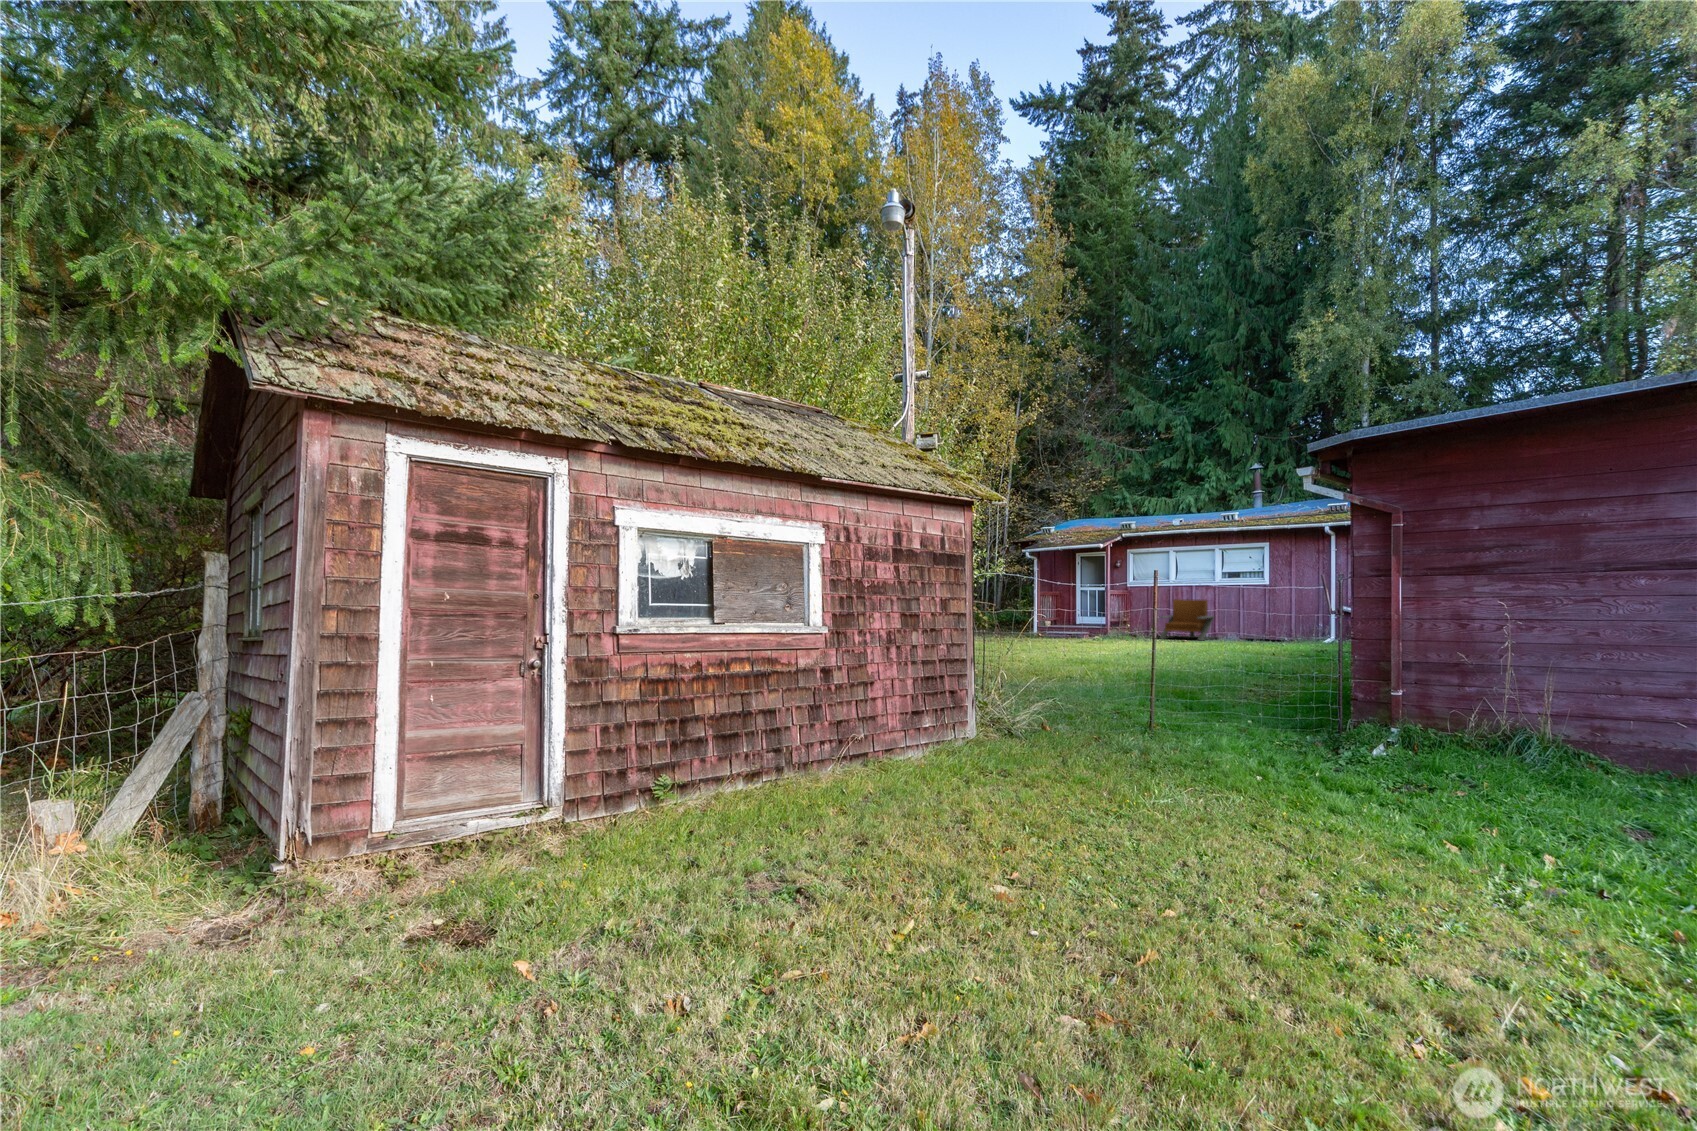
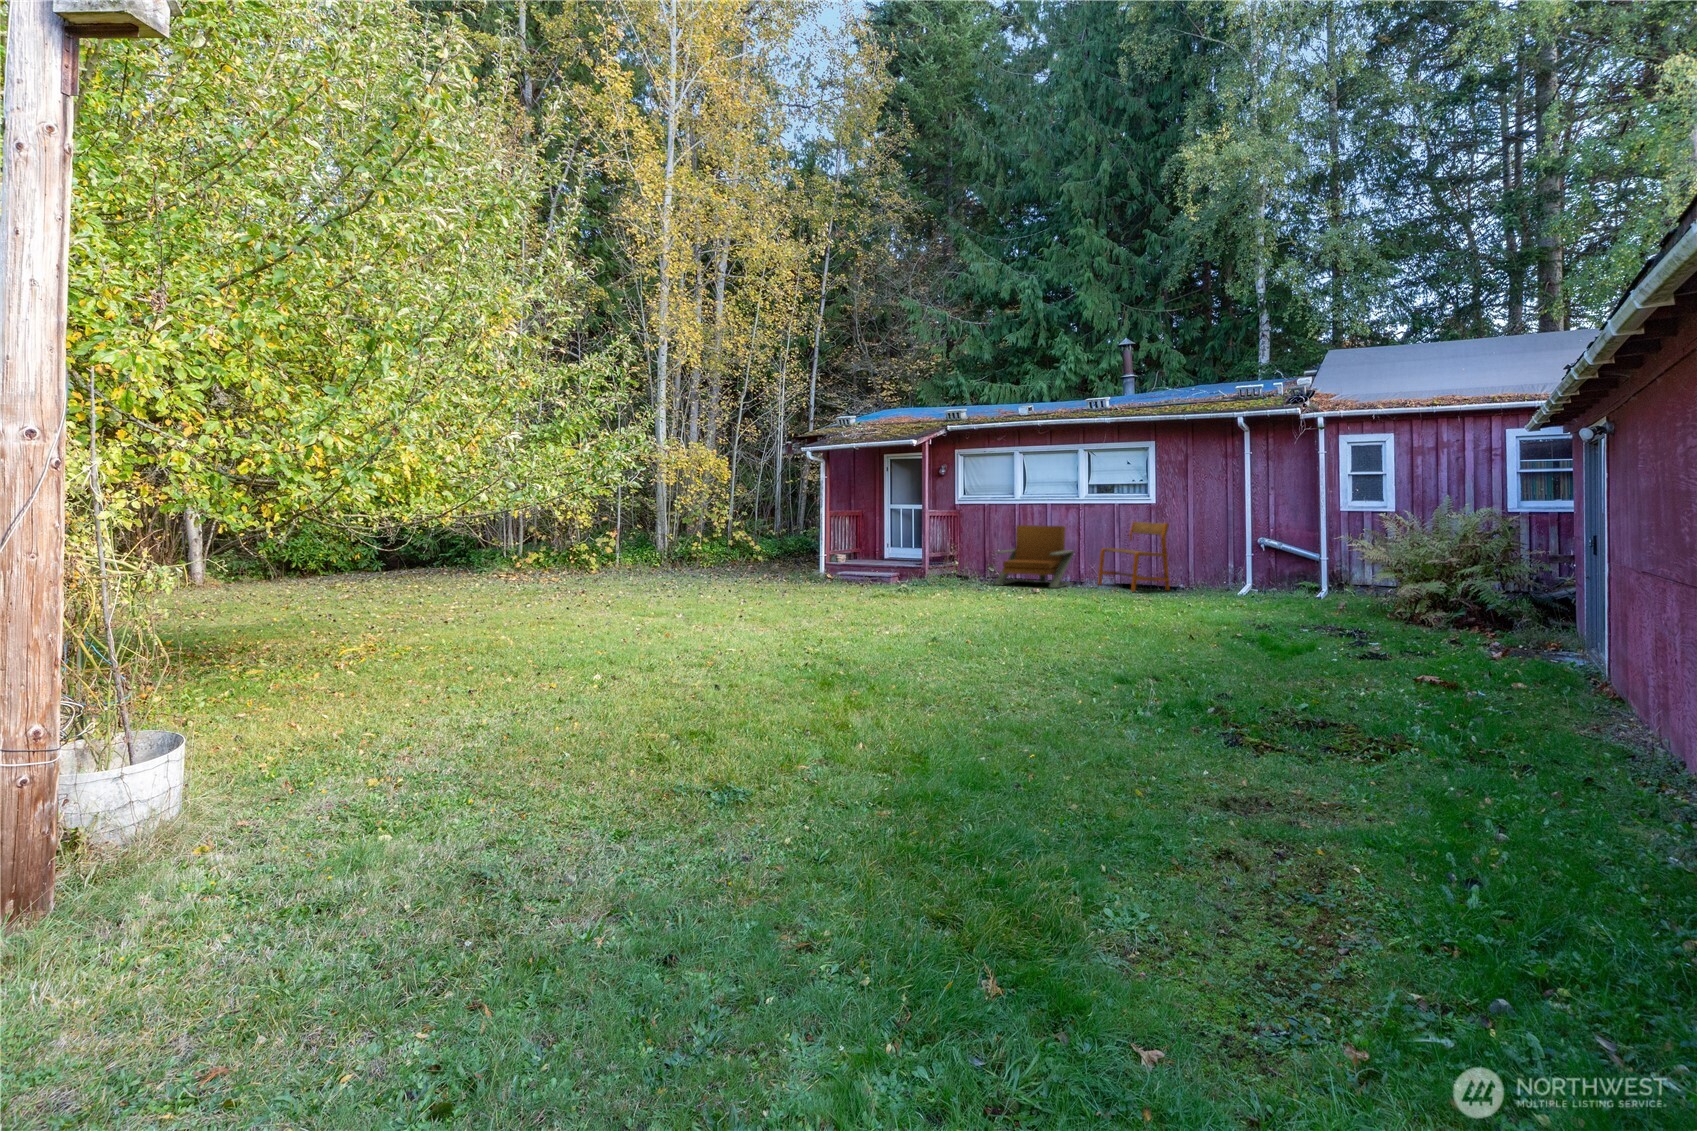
bench: none [1231,596,1283,642] -> present [1098,522,1170,592]

